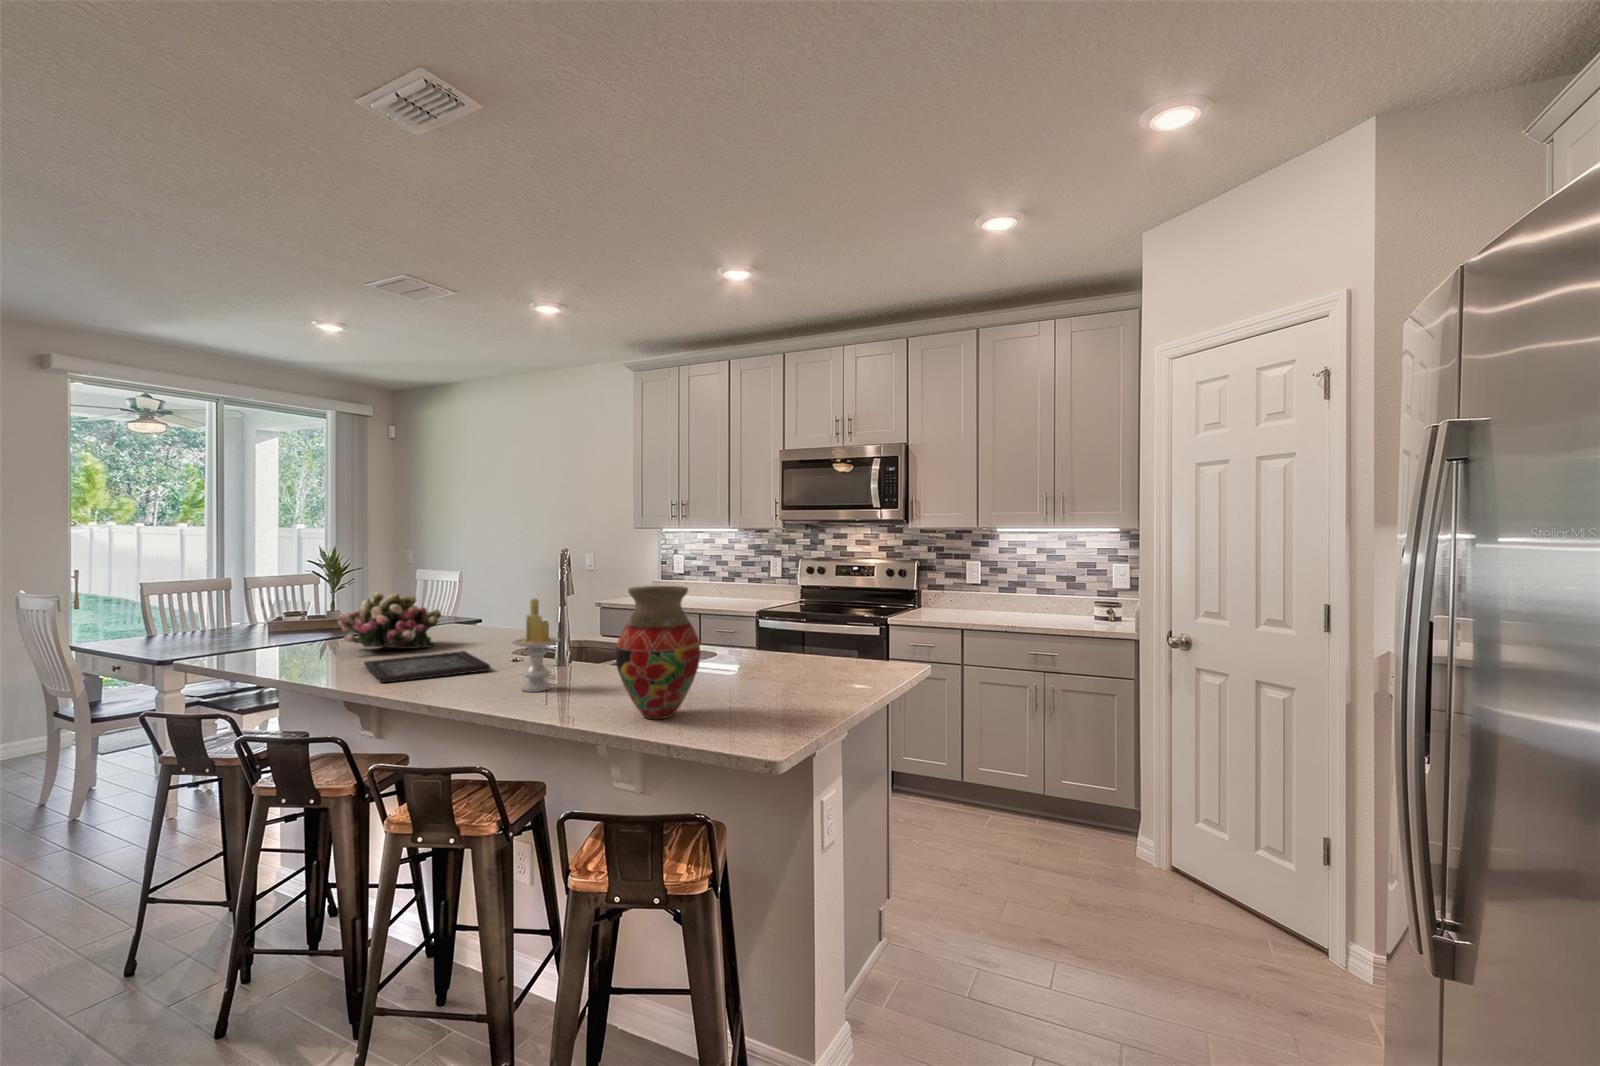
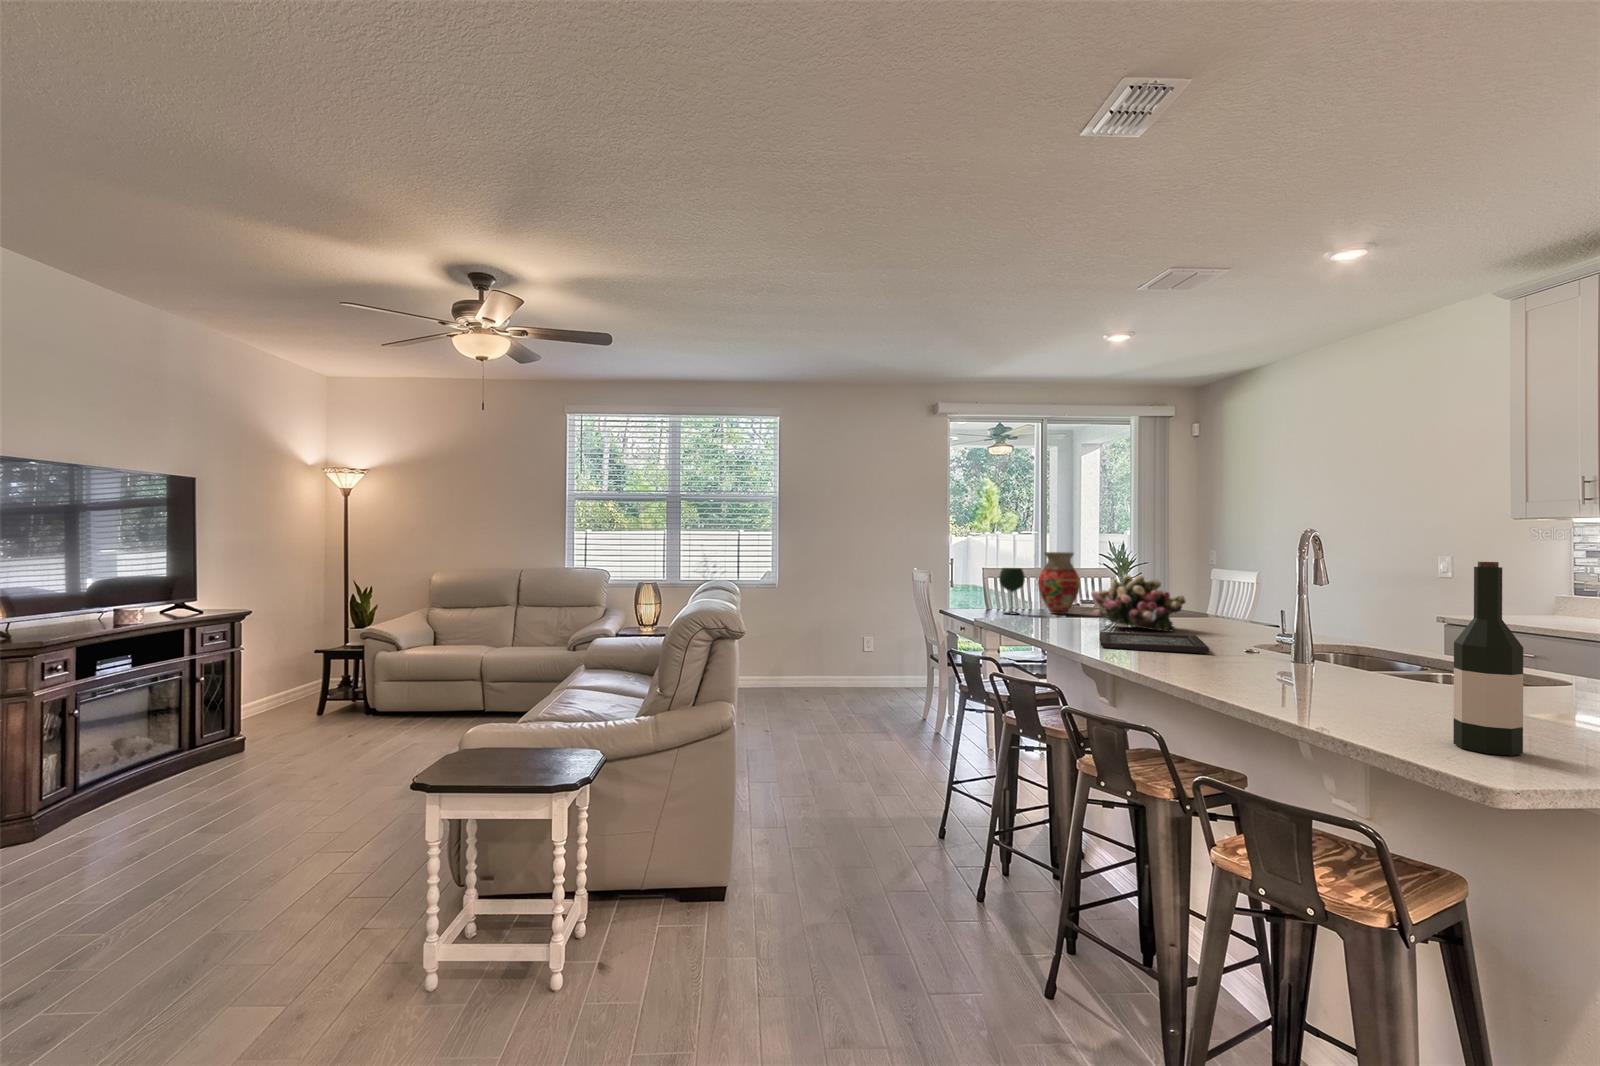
vase: present [615,586,700,719] -> present [1038,552,1080,614]
wine glass: none [196,591,236,650] -> present [999,568,1025,614]
wine bottle: none [732,591,769,732] -> present [1453,562,1523,756]
candle: present [512,599,560,692] -> none [1213,575,1269,675]

